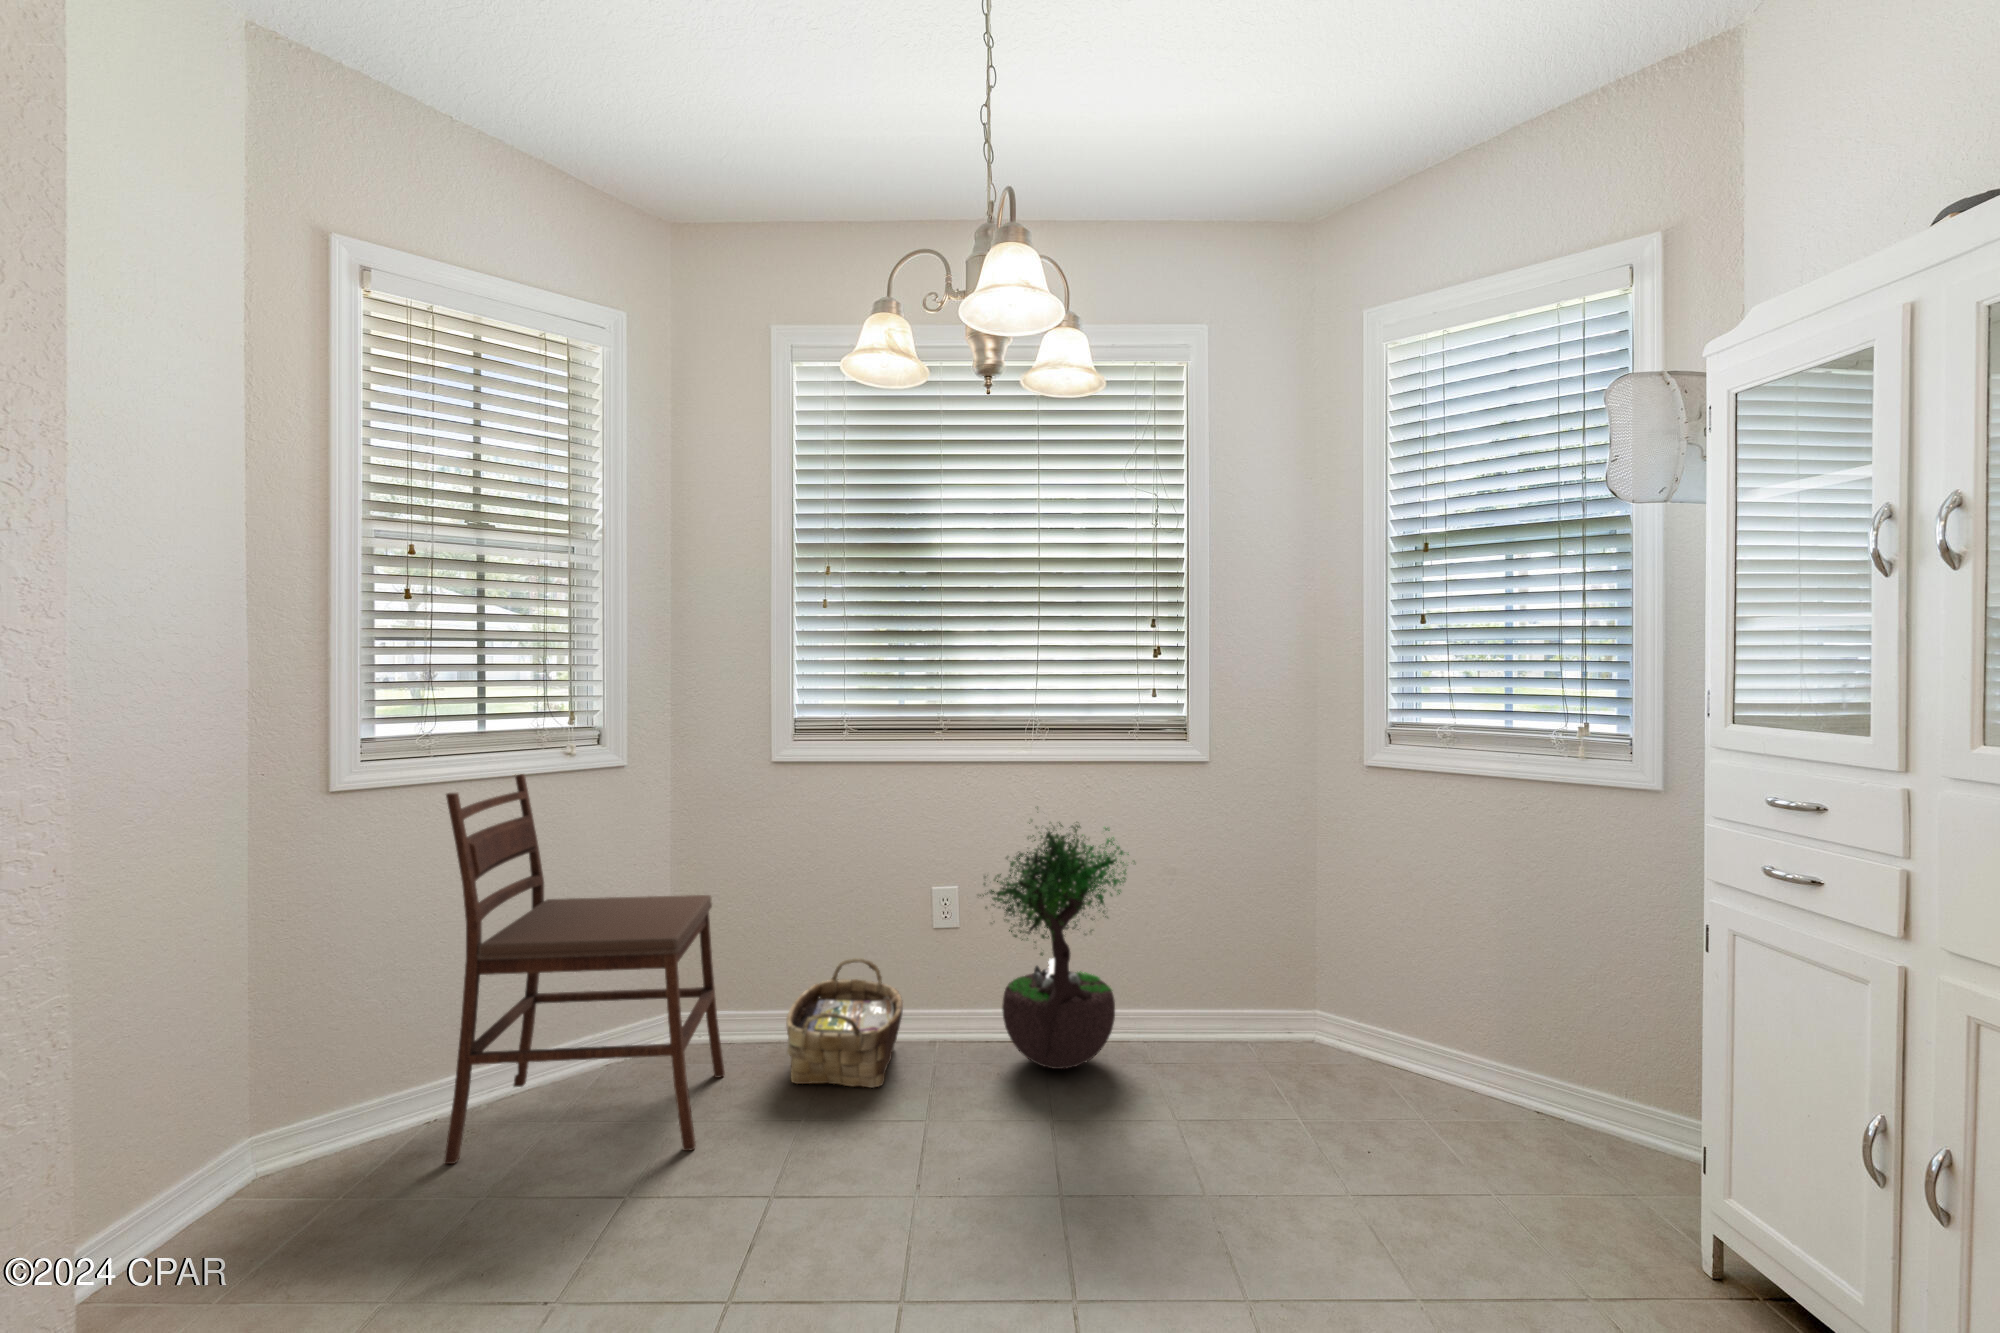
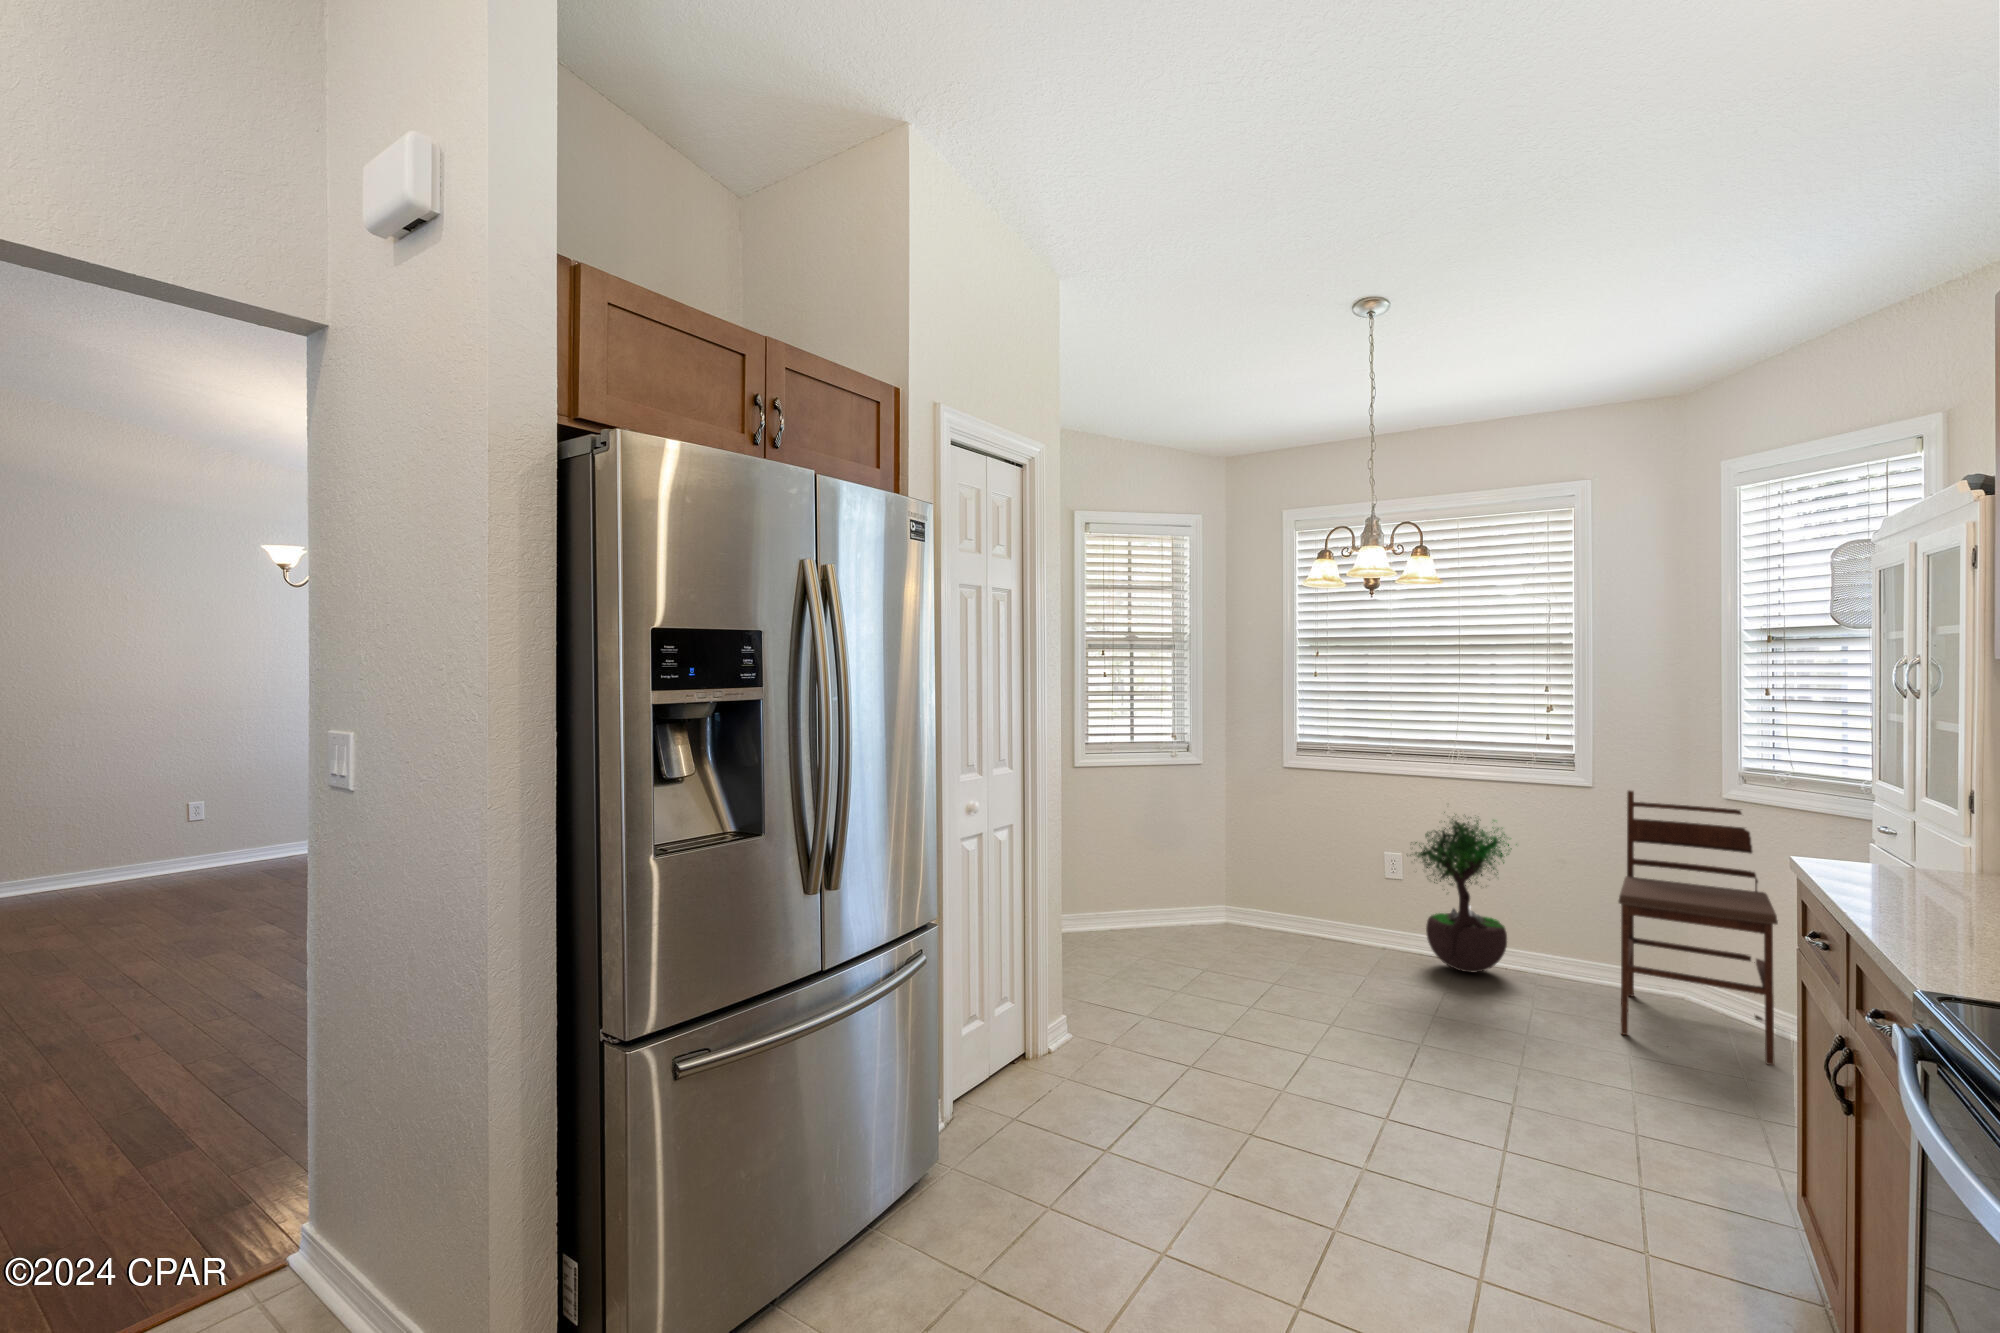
dining chair: present [444,774,725,1164] -> present [1619,790,1778,1065]
woven basket: present [786,958,903,1088] -> none [1288,888,1361,959]

